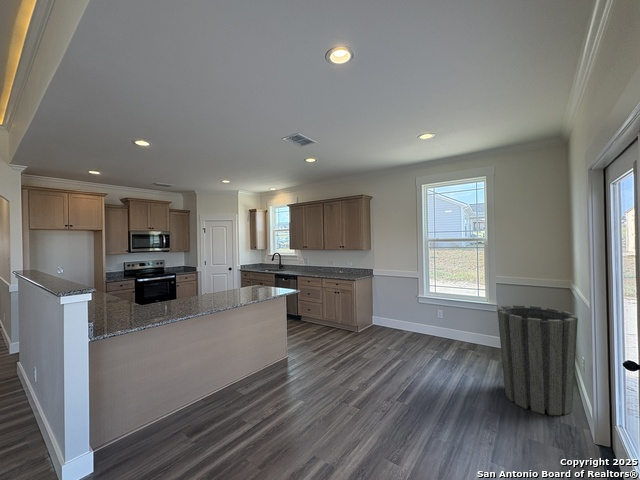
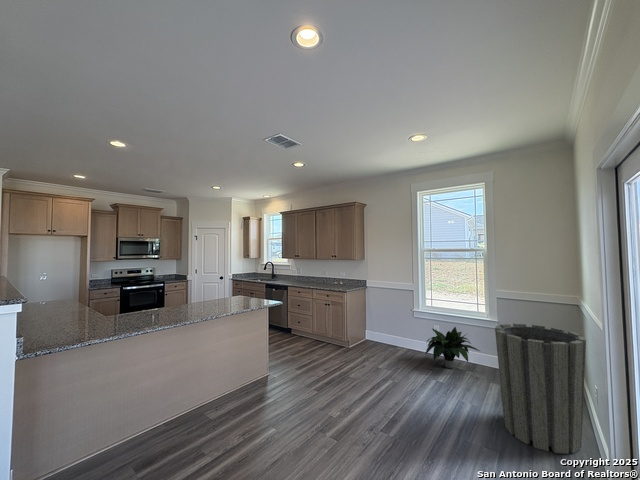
potted plant: none [430,310,482,348] -> present [426,327,479,368]

